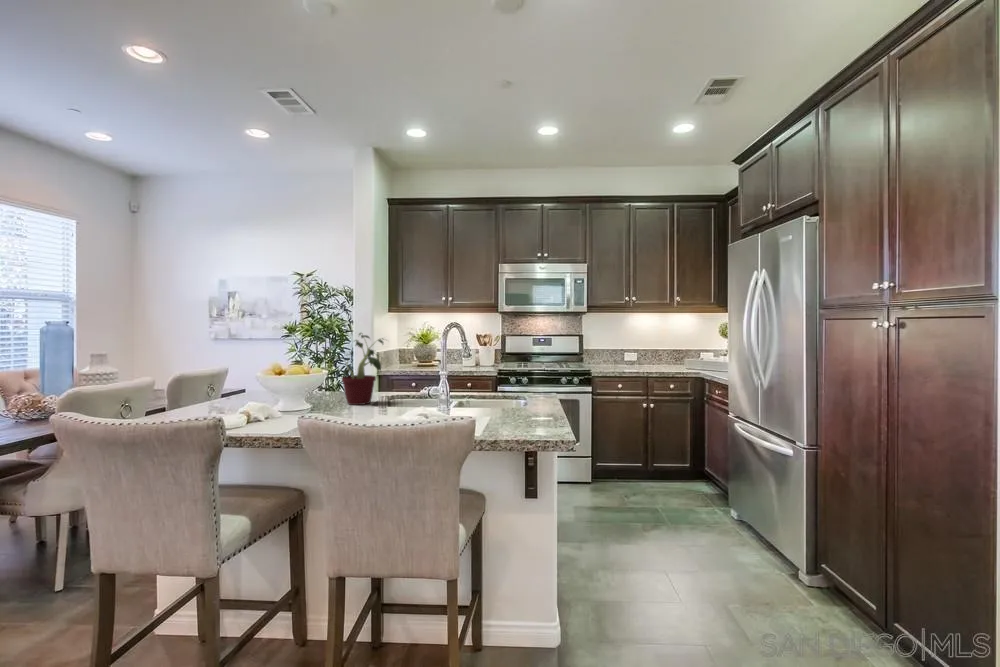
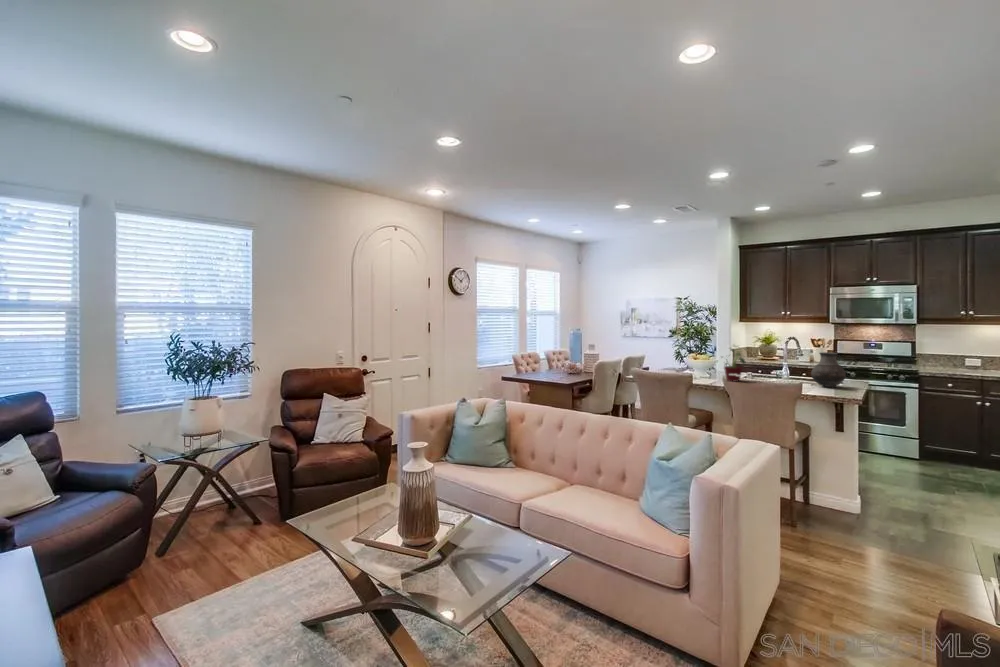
vase: none [485,342,534,402] -> present [811,352,846,387]

